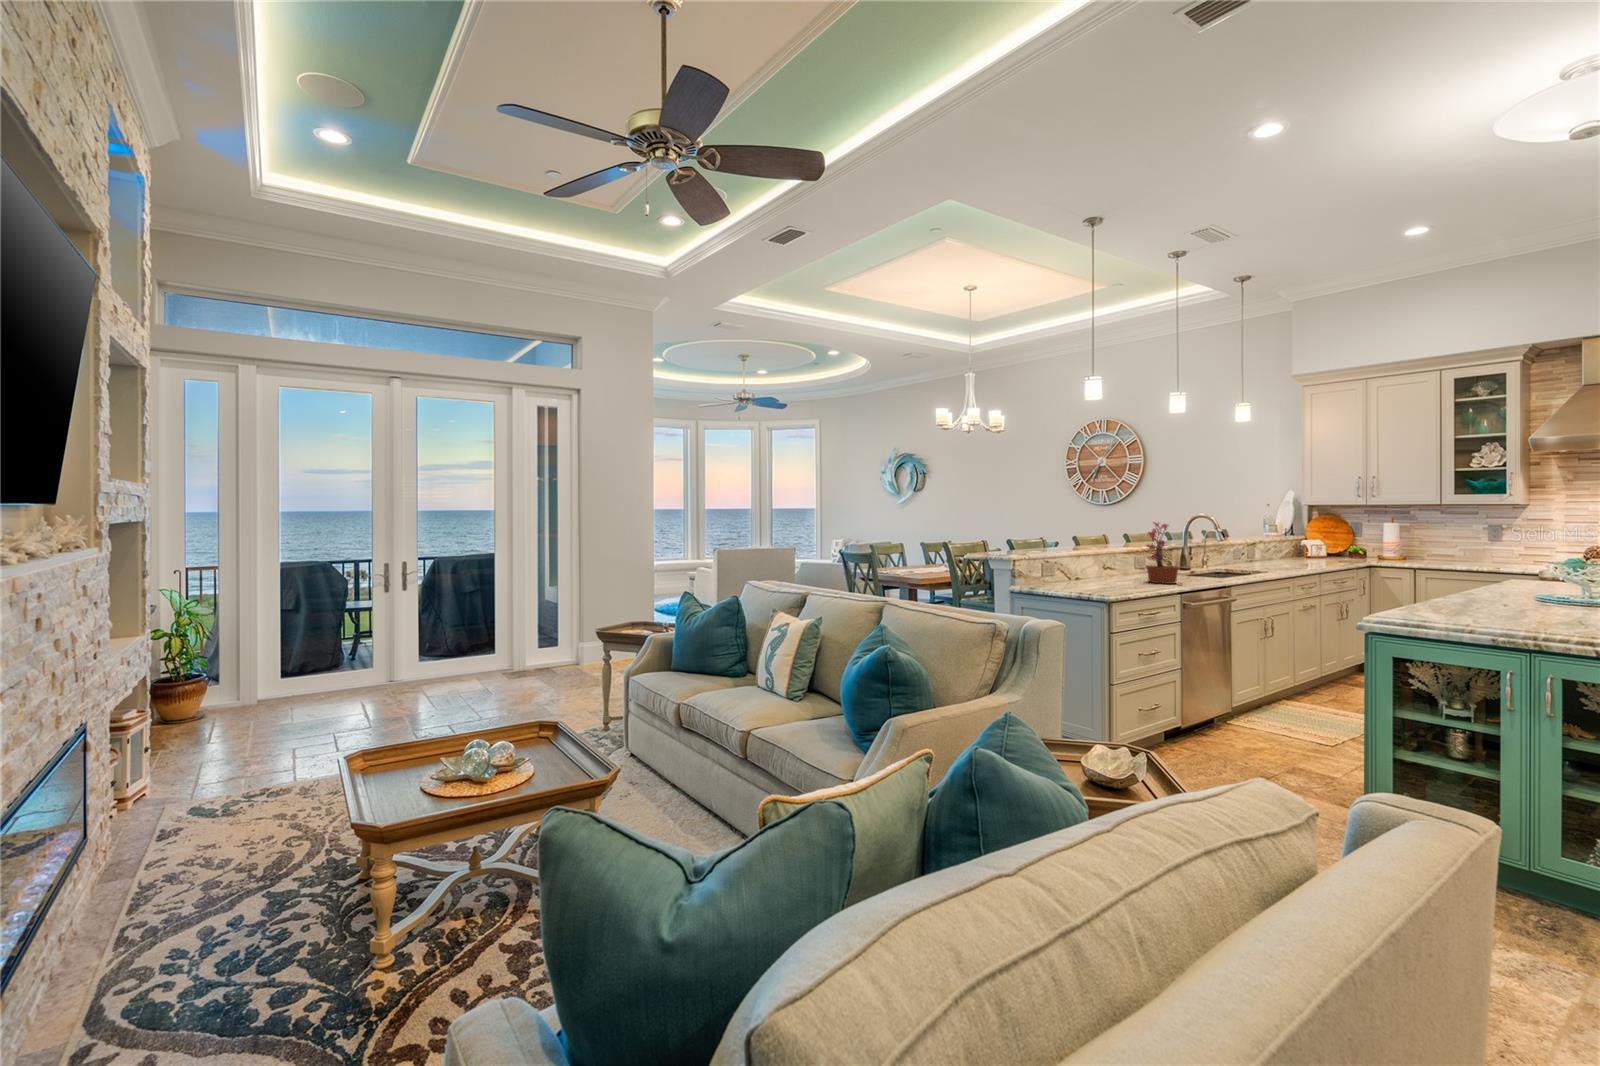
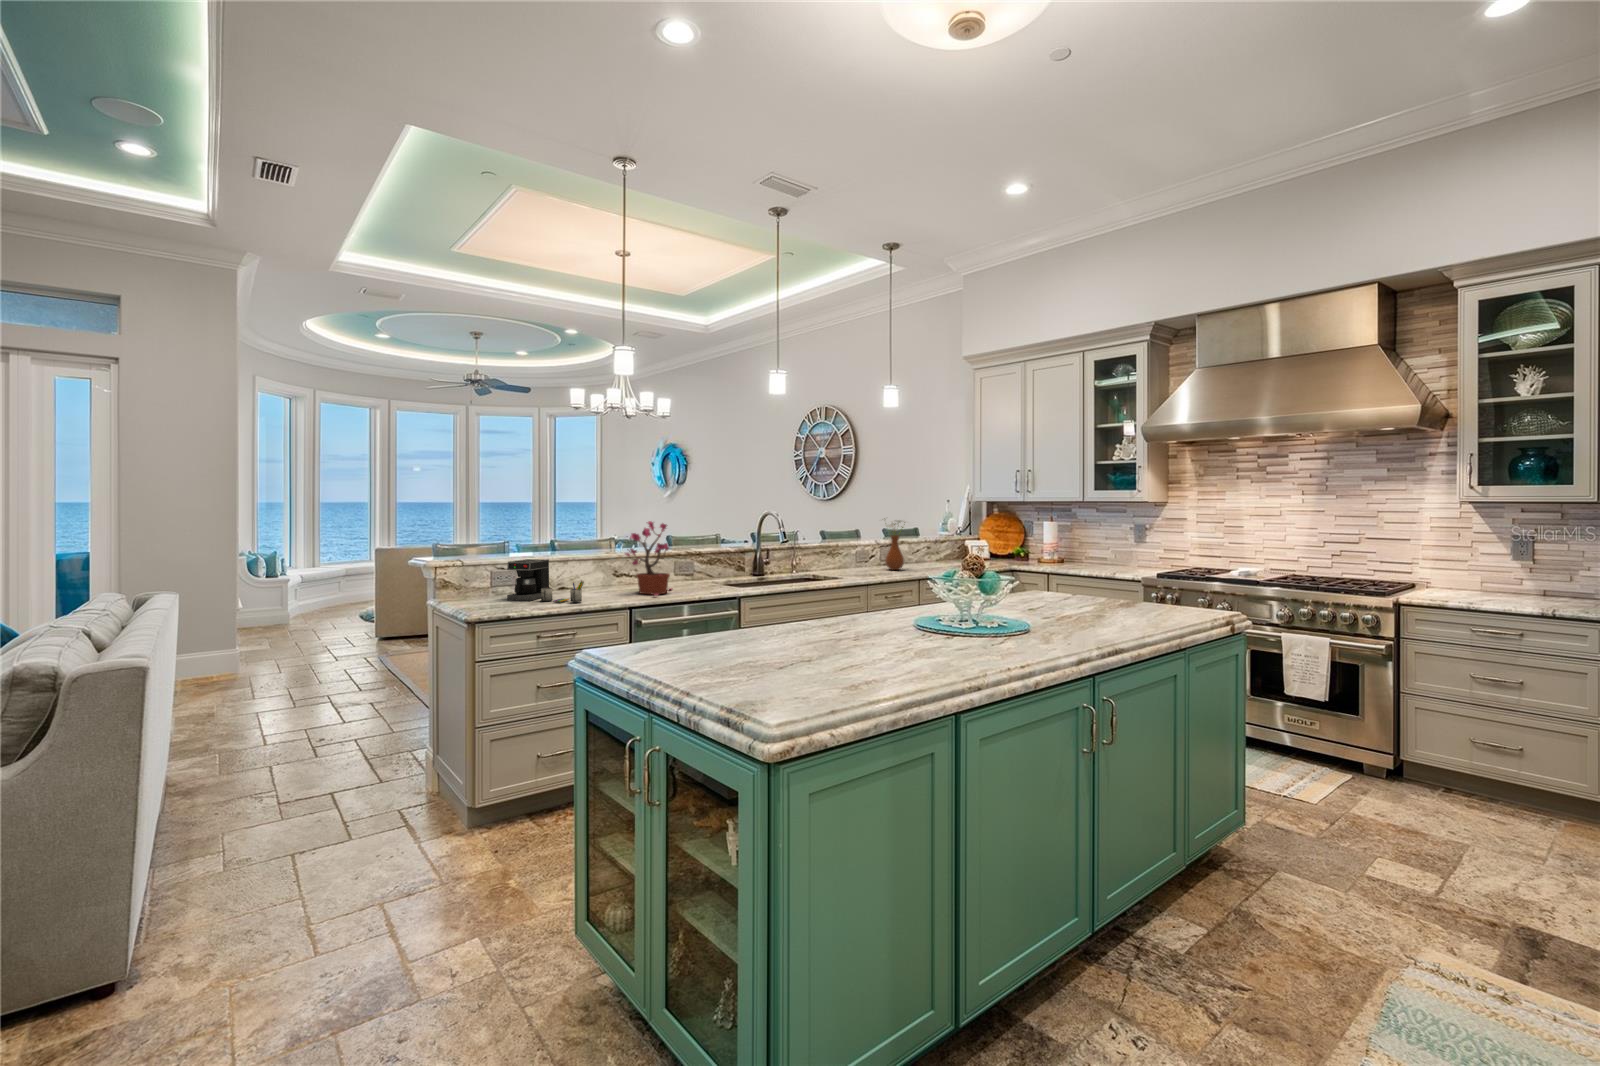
vase: none [1249,519,1283,566] -> present [882,518,905,570]
coffee maker: none [1075,554,1148,589] -> present [507,559,584,602]

